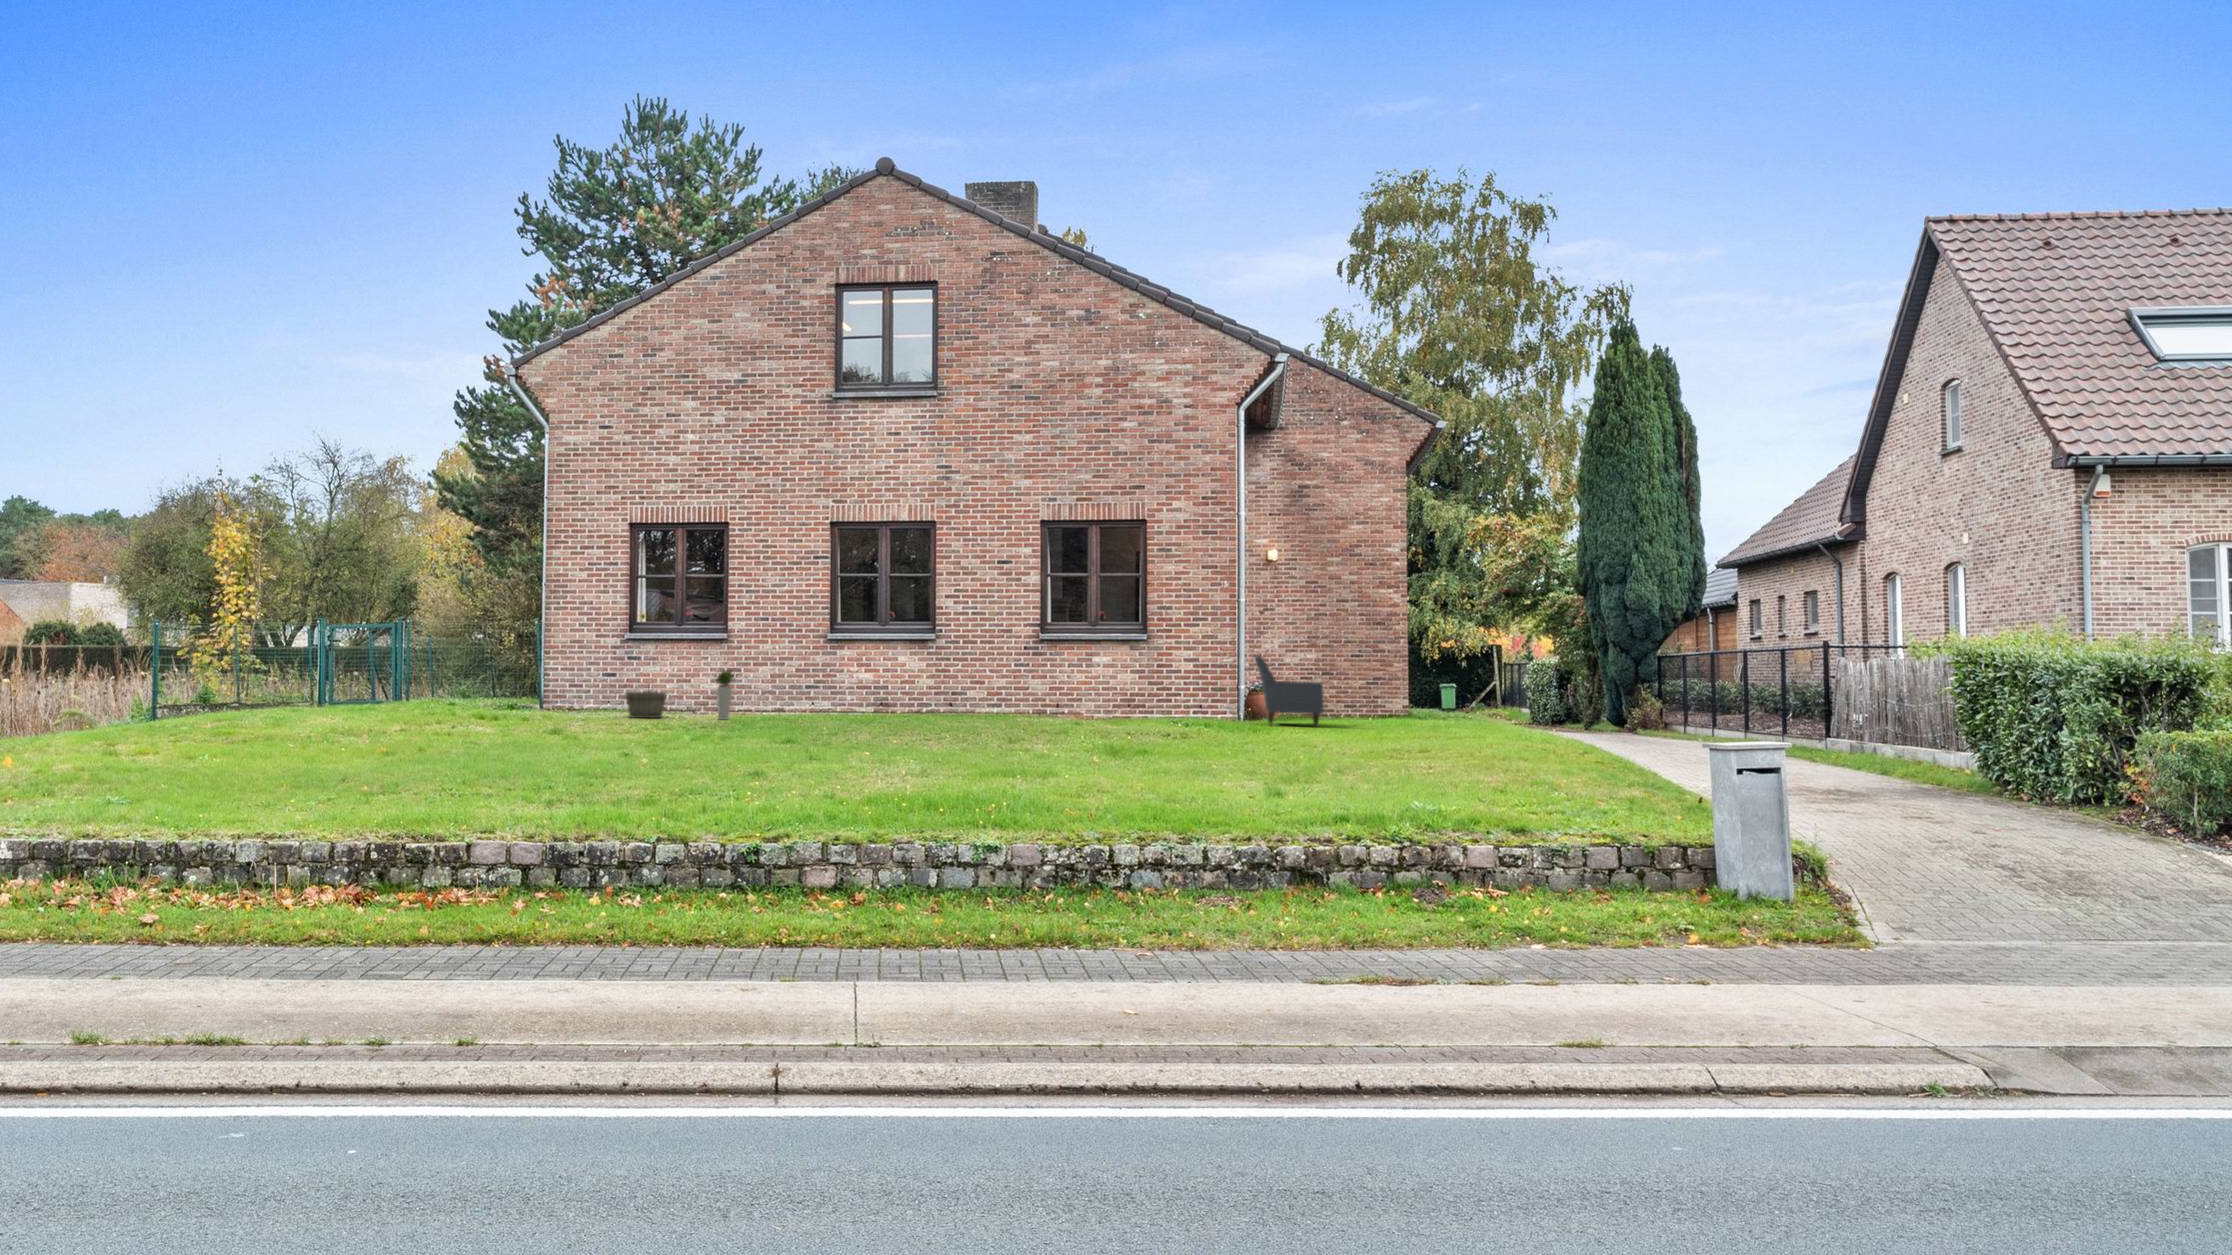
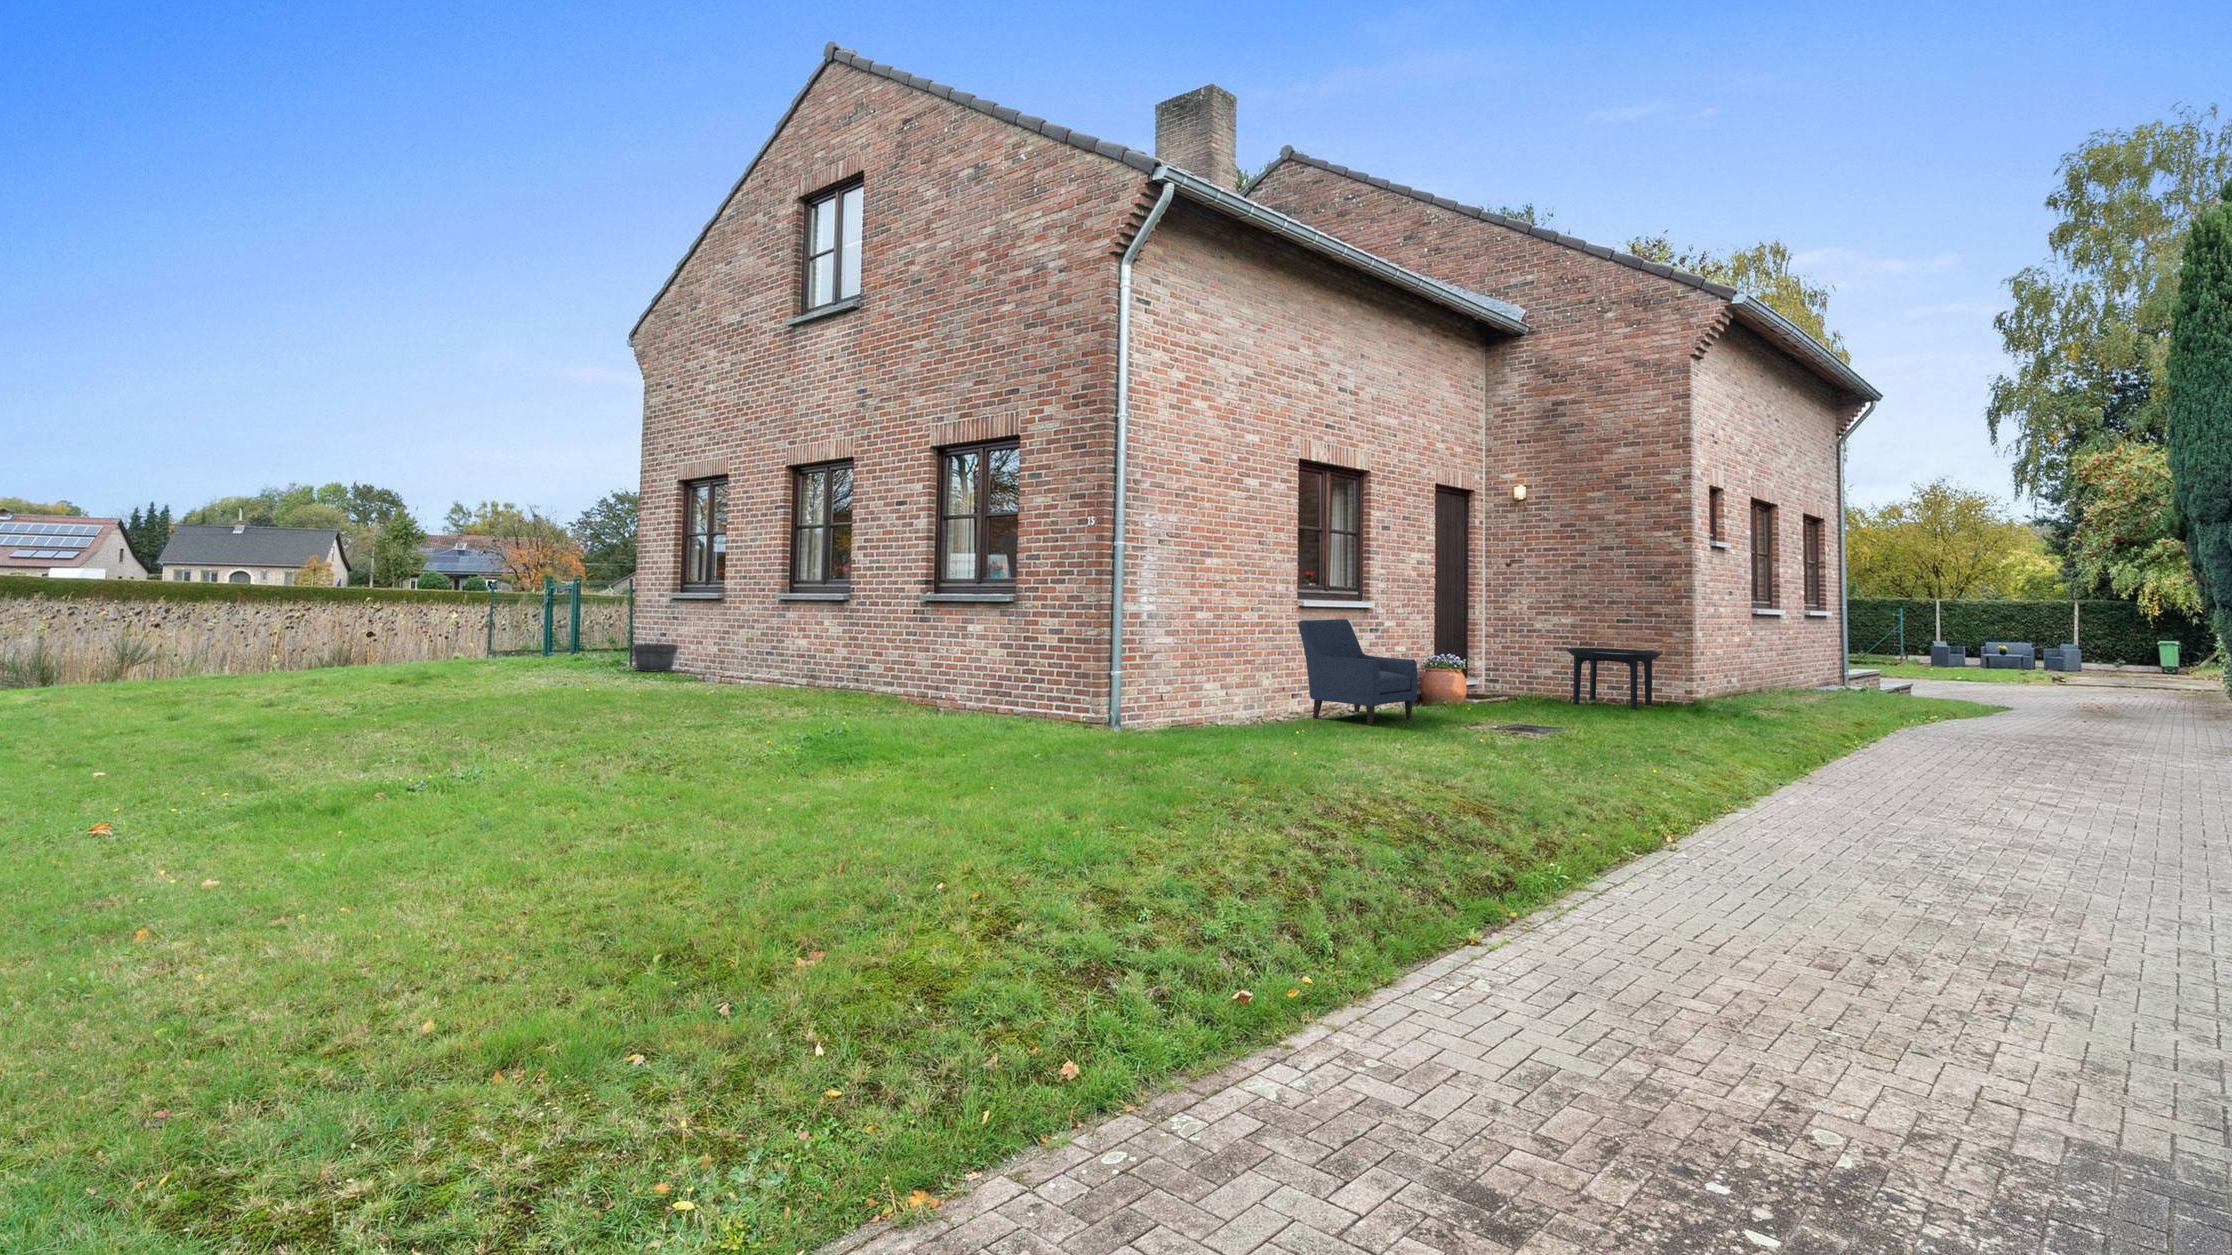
planter: present [716,671,734,720] -> none [686,621,716,677]
round table: none [1329,677,1397,718] -> present [1566,648,1662,709]

